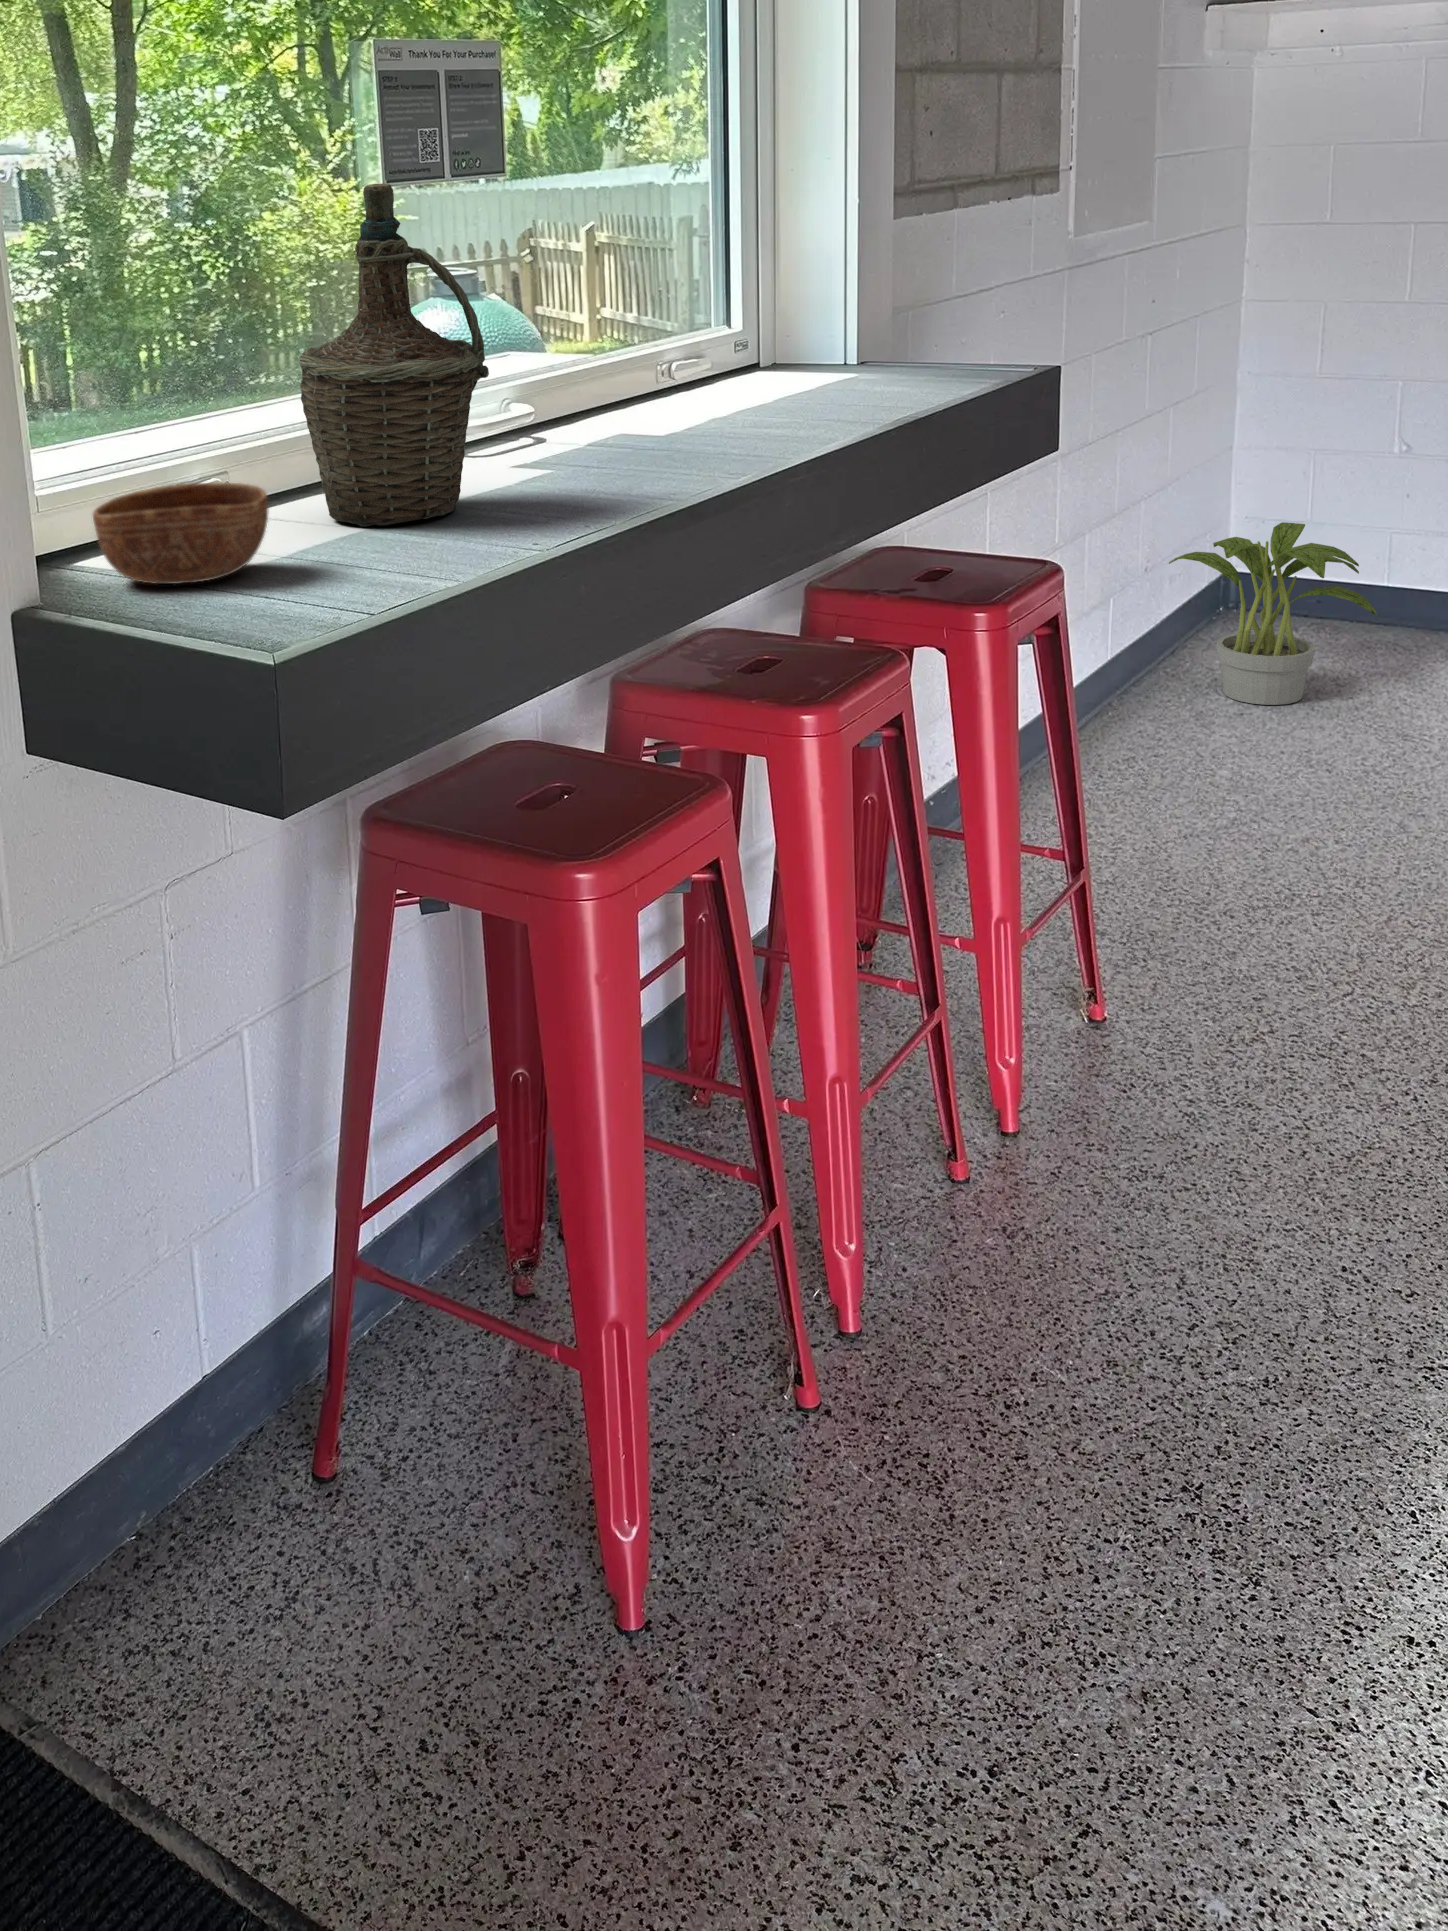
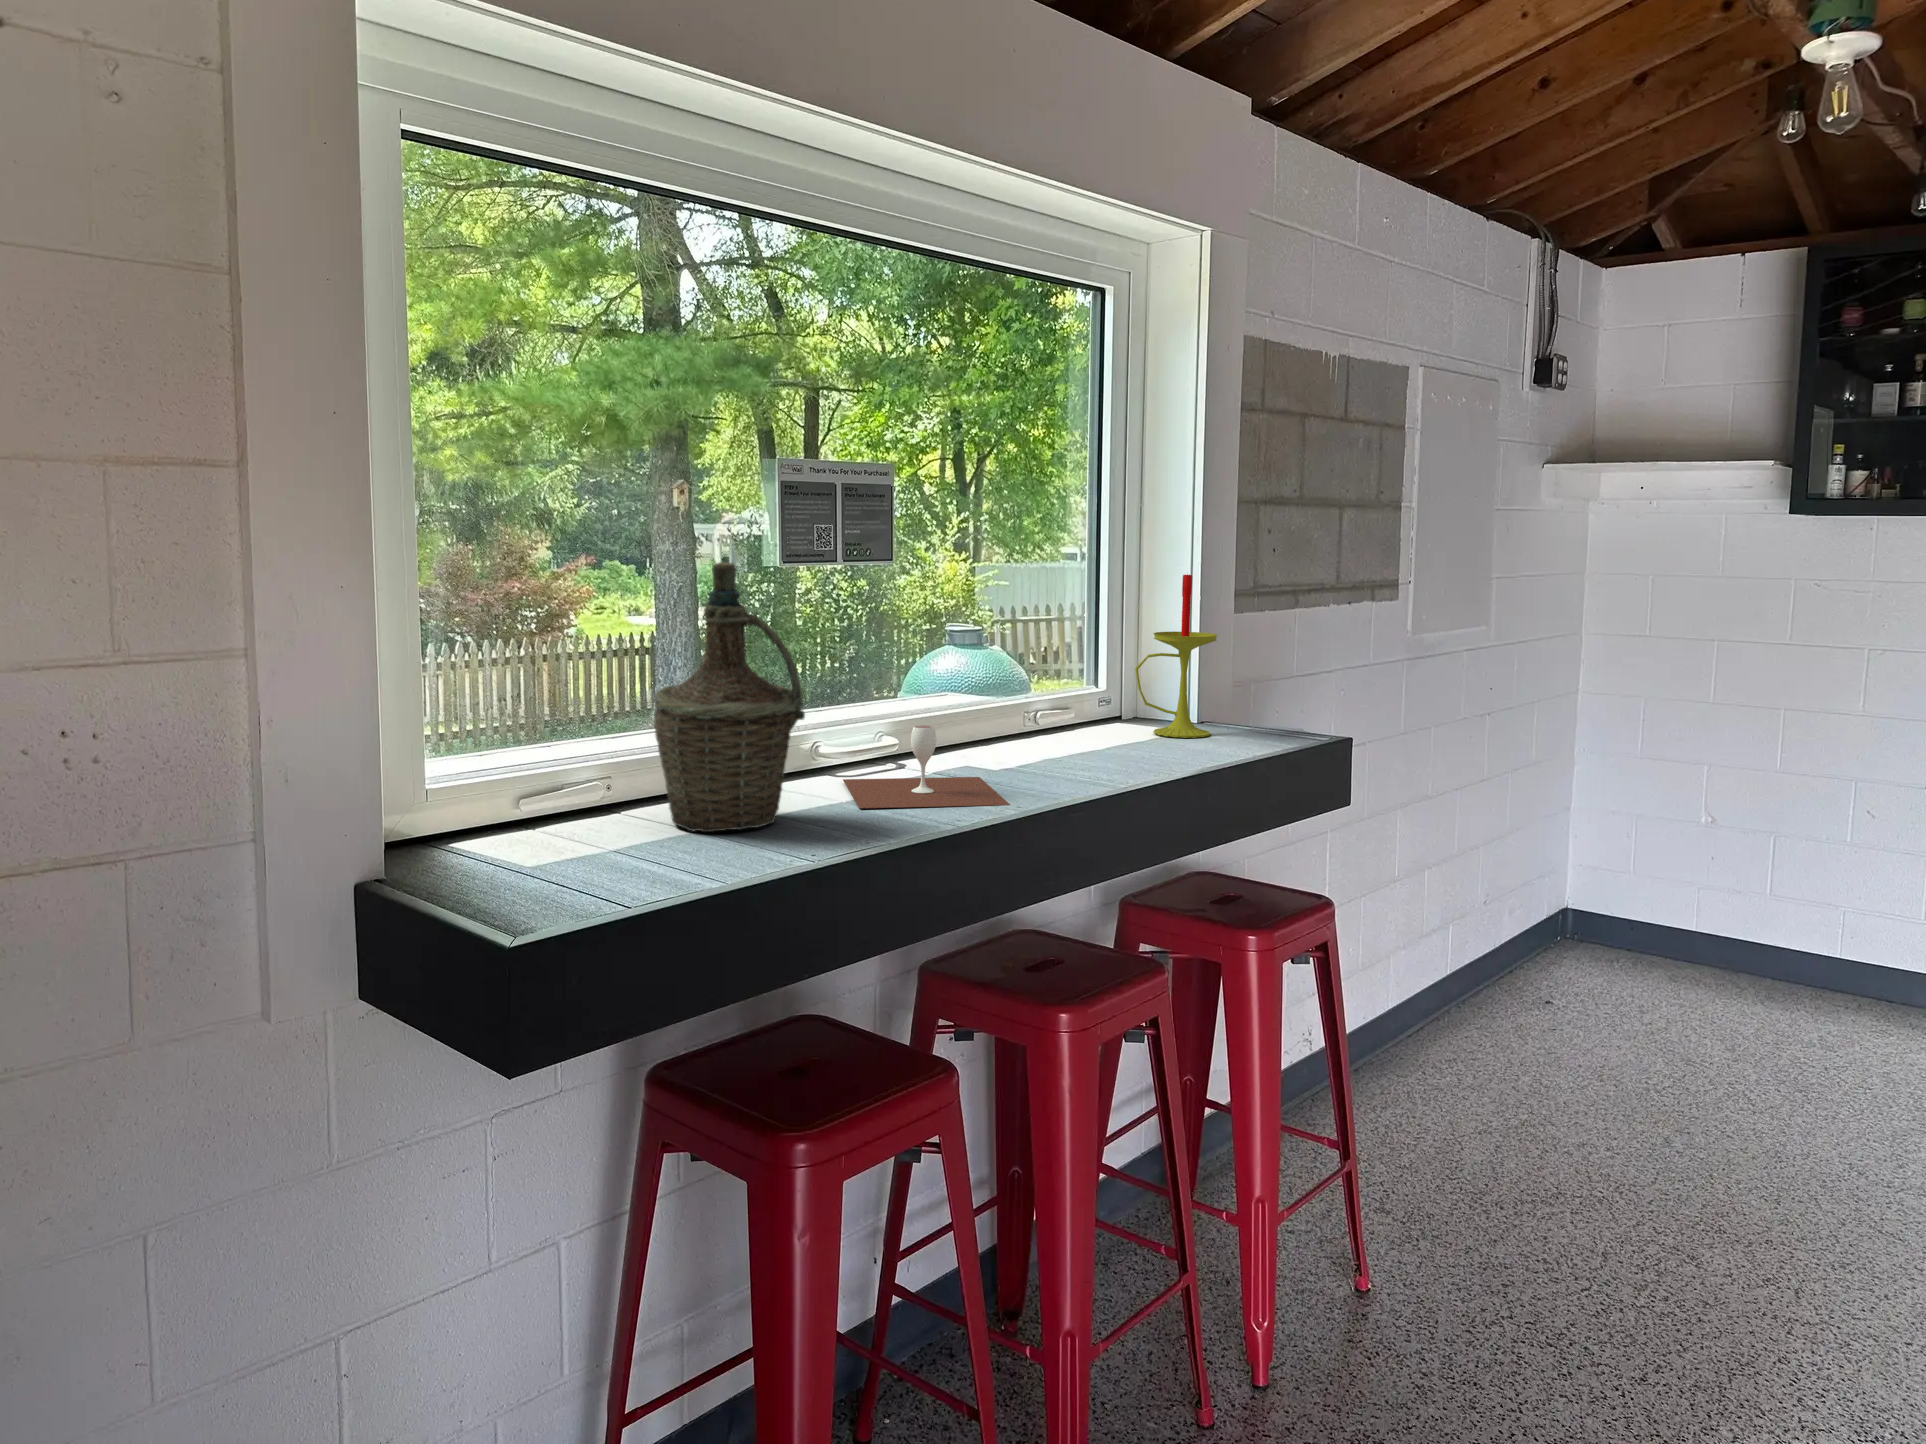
candle: none [790,166,893,380] -> present [1135,574,1218,738]
wine glass: none [489,379,721,486] -> present [843,725,1010,809]
bowl: present [93,482,268,584] -> none [441,788,586,869]
potted plant: present [1169,522,1377,705] -> none [1497,873,1663,1023]

